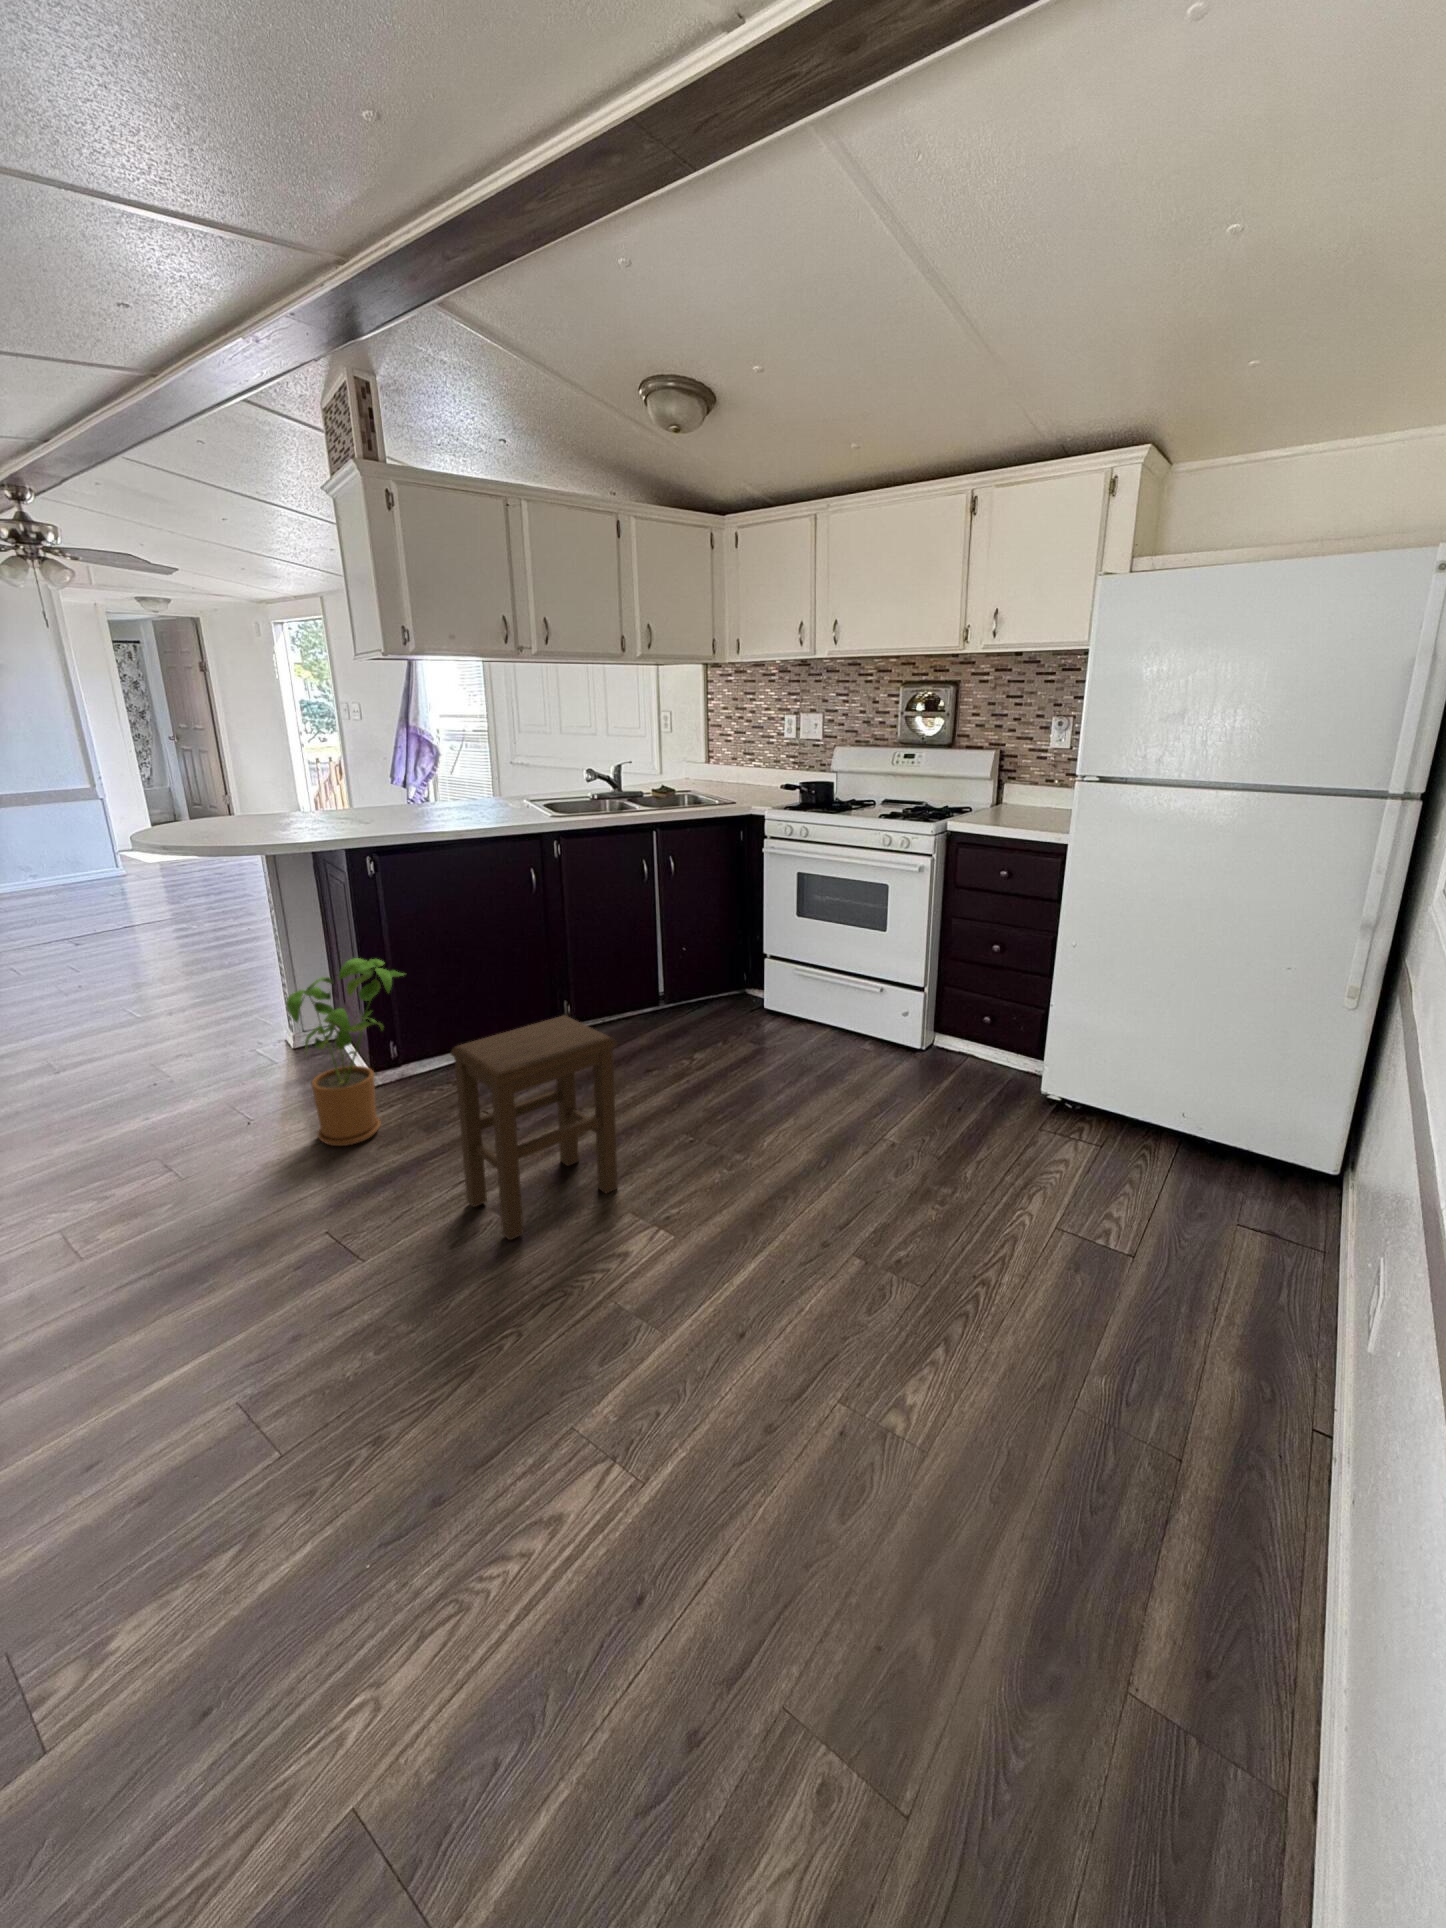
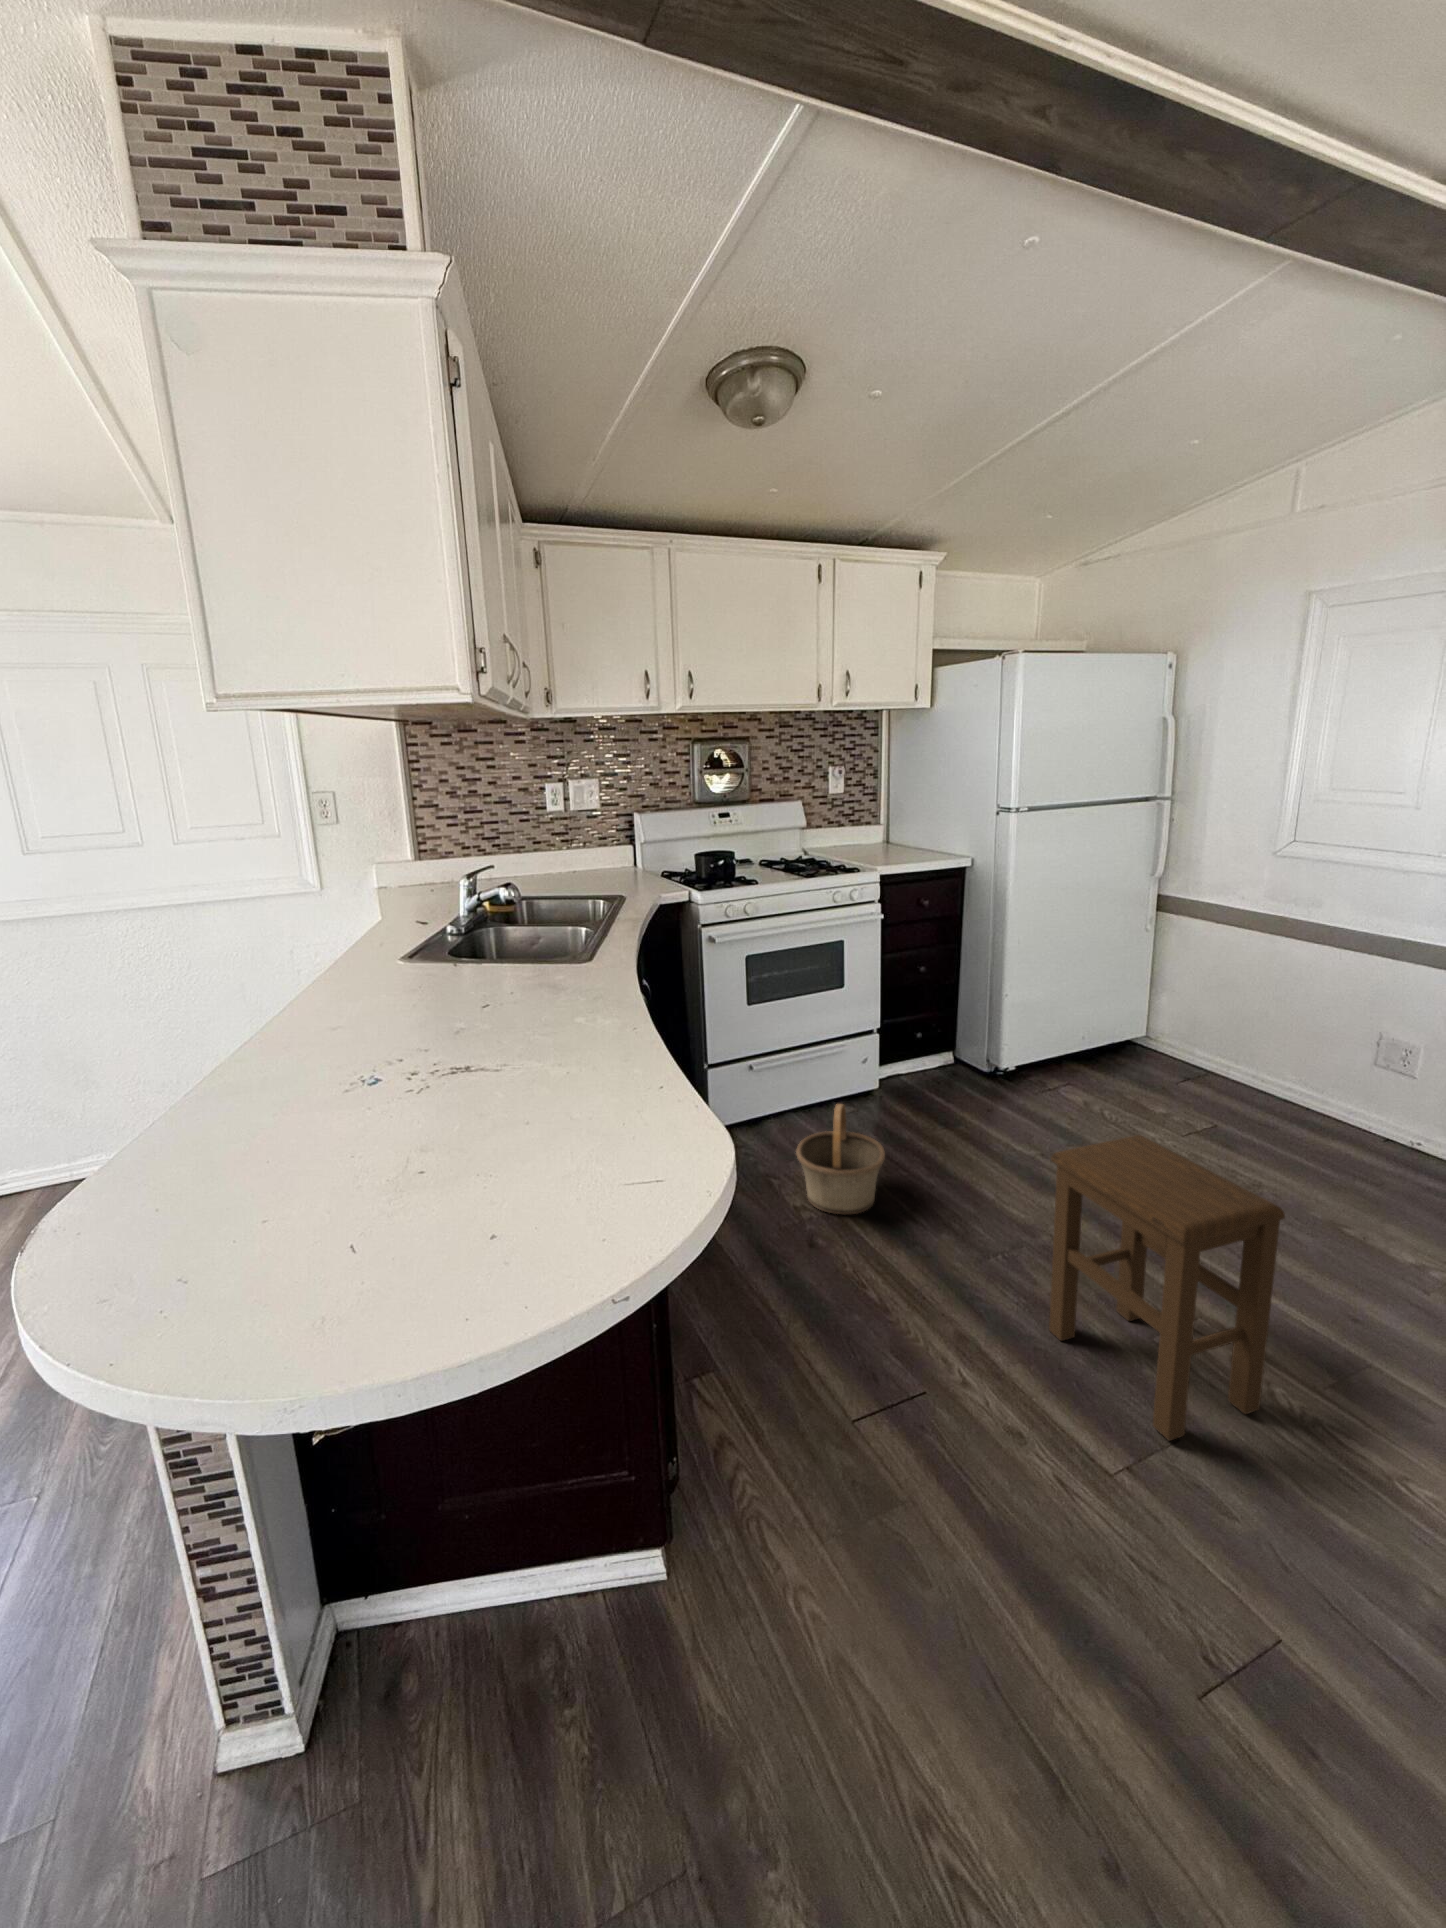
house plant: present [286,958,404,1146] -> none [818,1243,1053,1643]
basket: none [662,992,734,1077] -> present [796,1104,885,1214]

